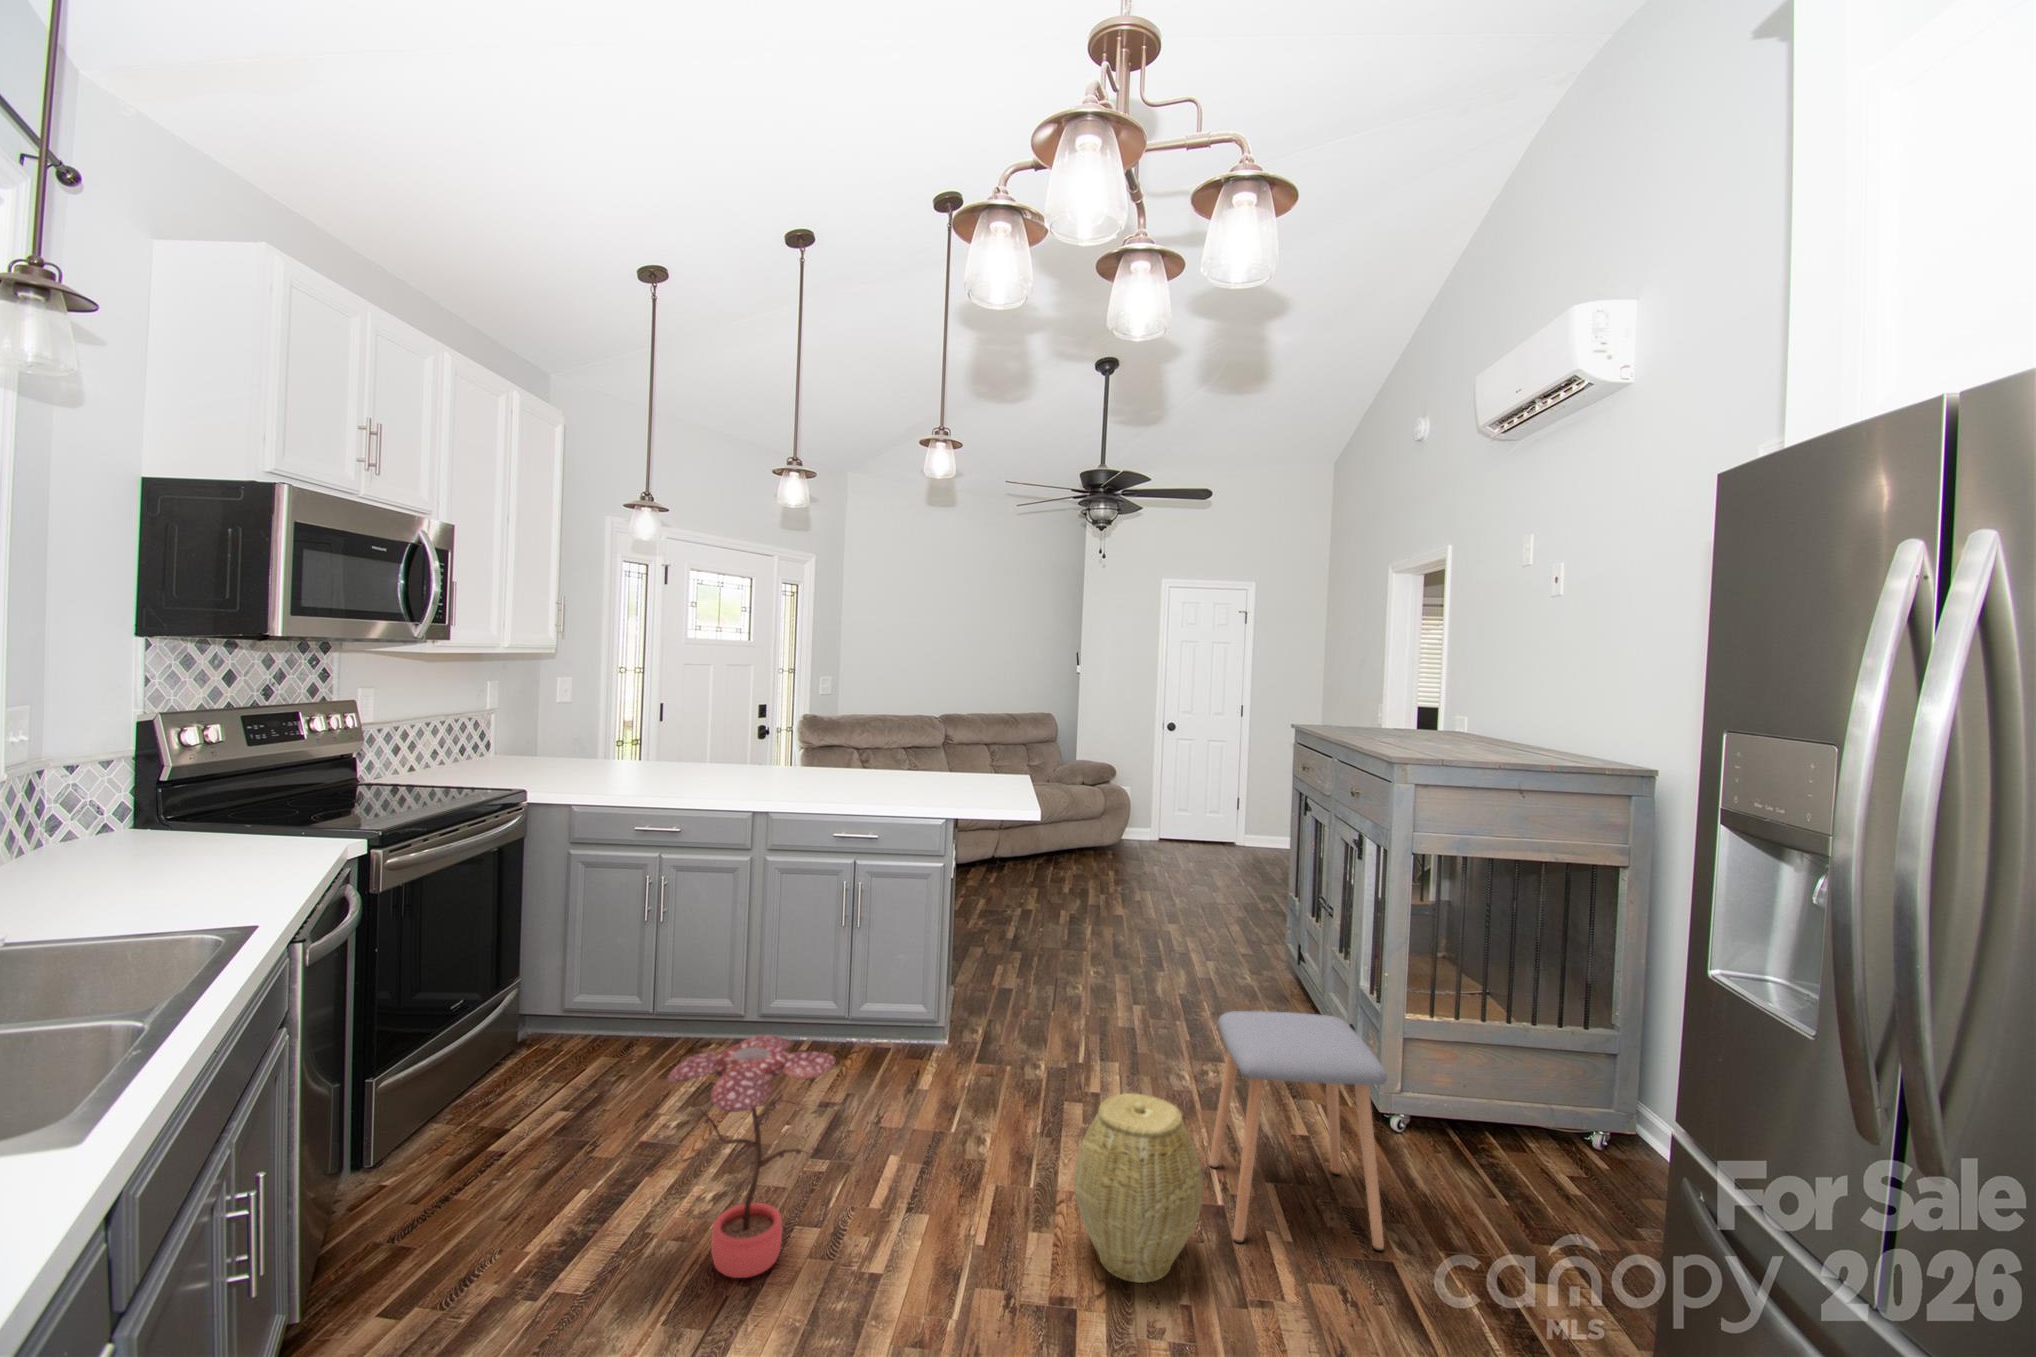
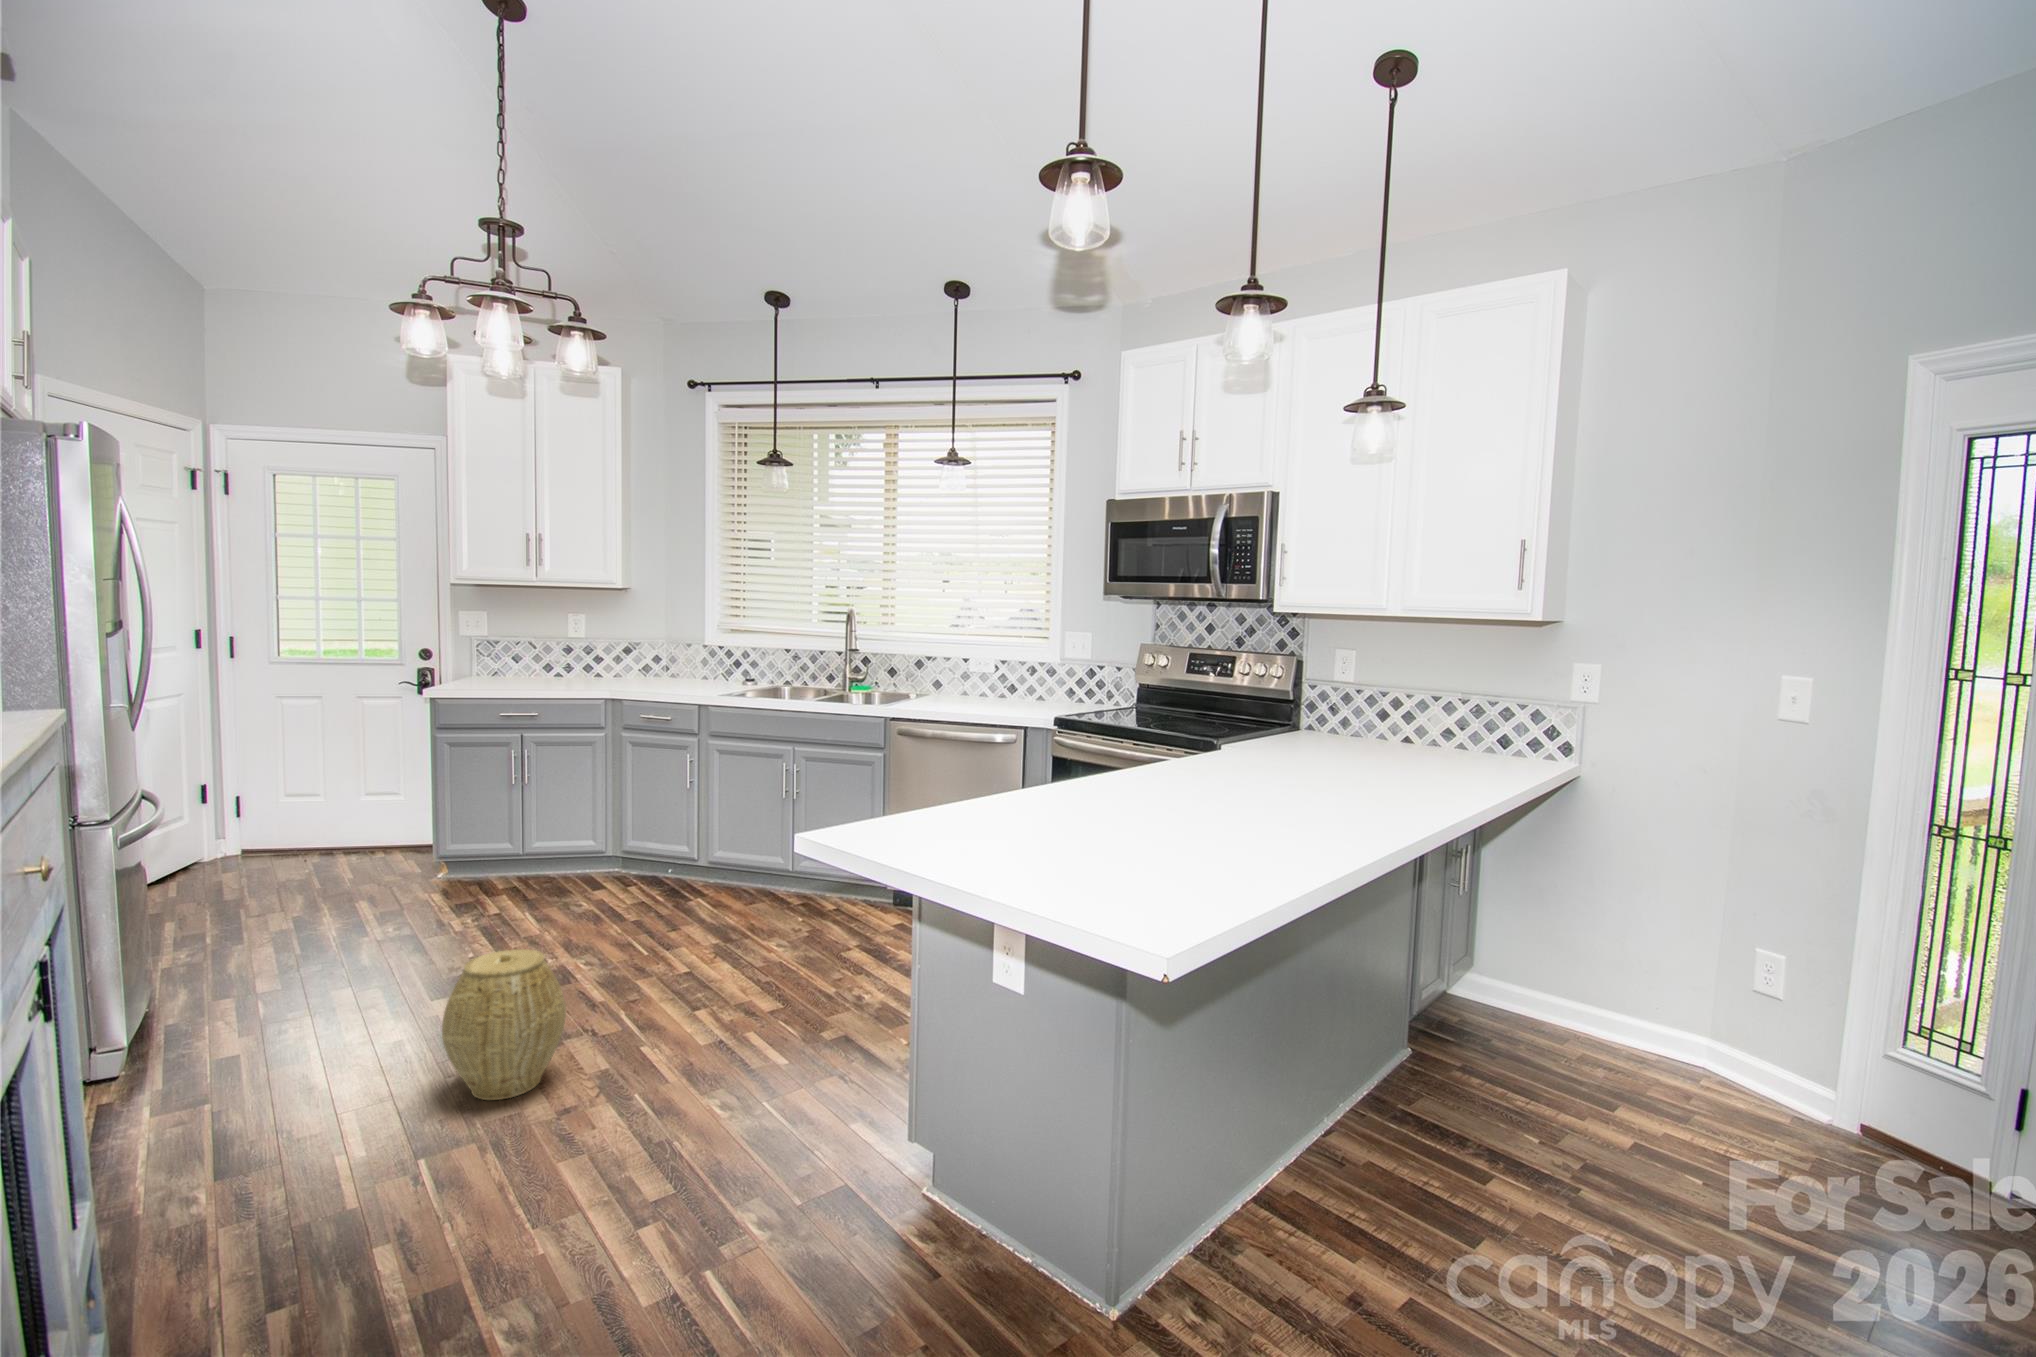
stool: present [1209,1011,1387,1251] -> none [214,964,440,1266]
potted plant: present [667,1035,836,1278] -> none [736,851,831,998]

